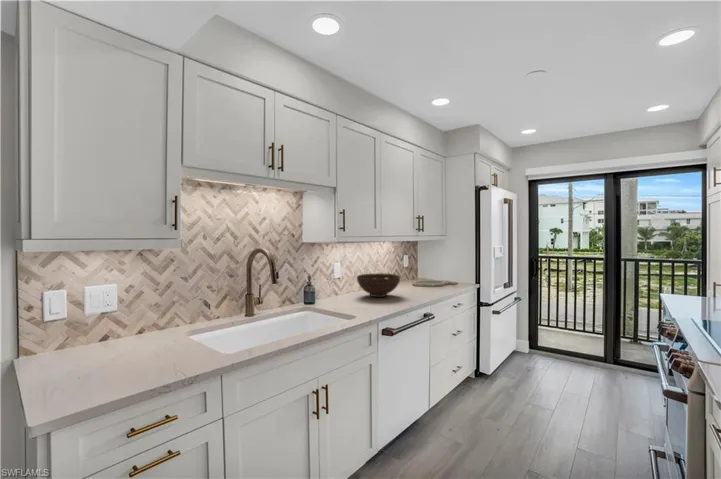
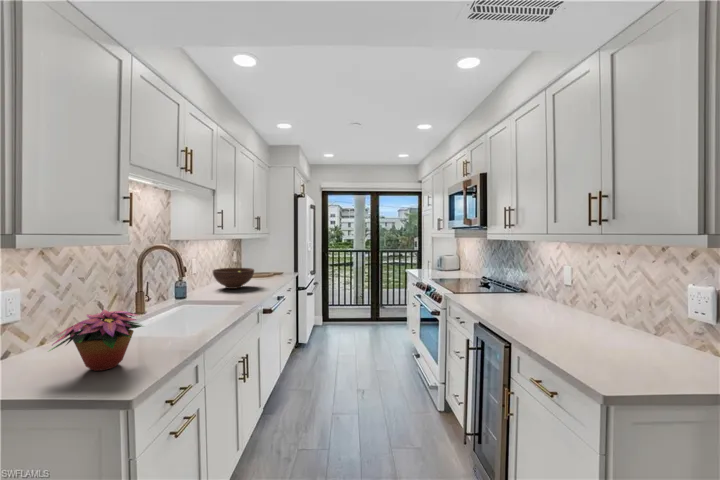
flower arrangement: none [58,311,161,375] -> present [49,310,142,371]

